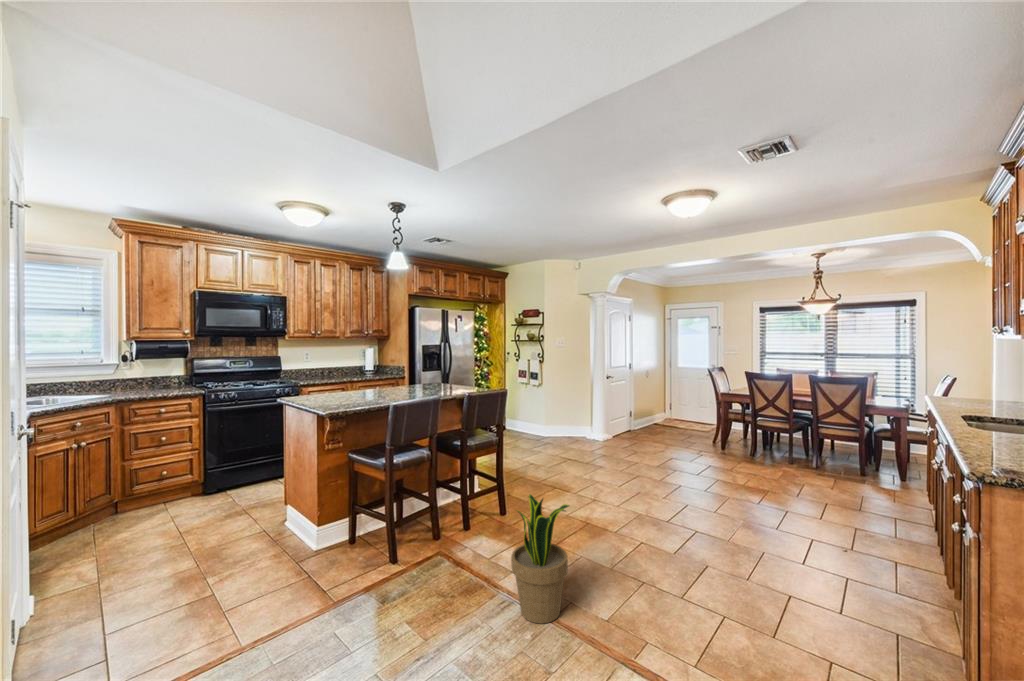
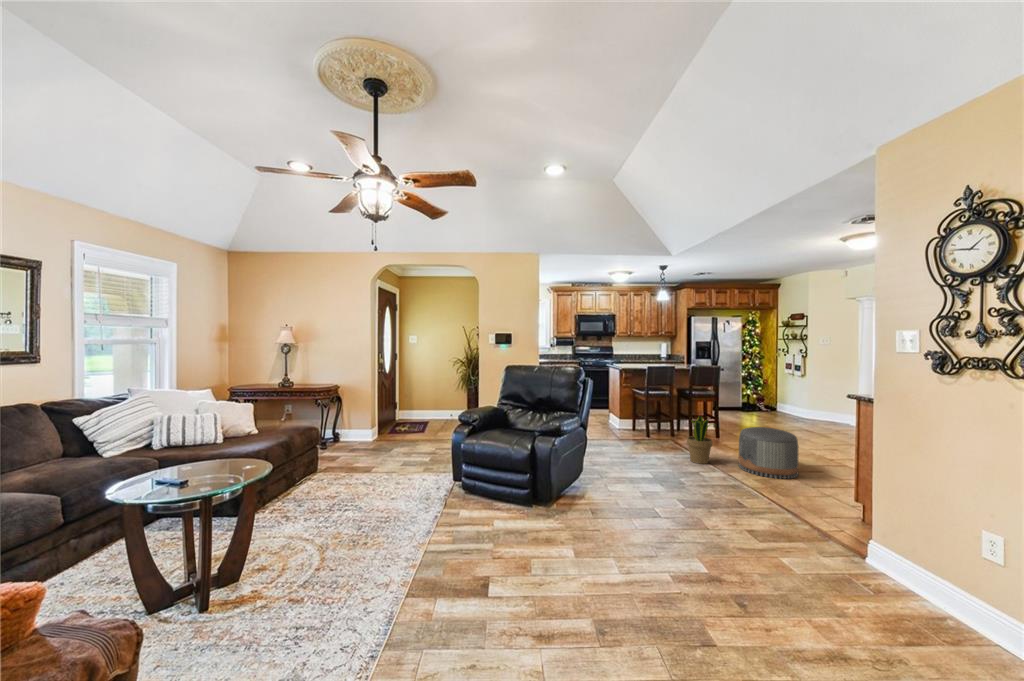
pouf: none [601,488,712,613] -> present [739,427,799,479]

